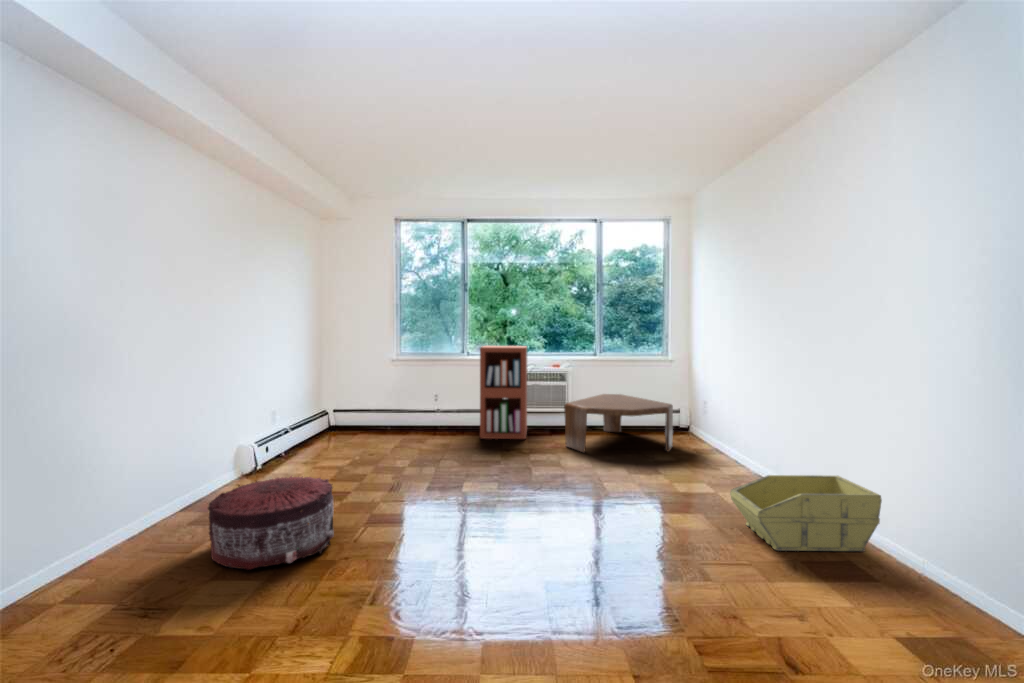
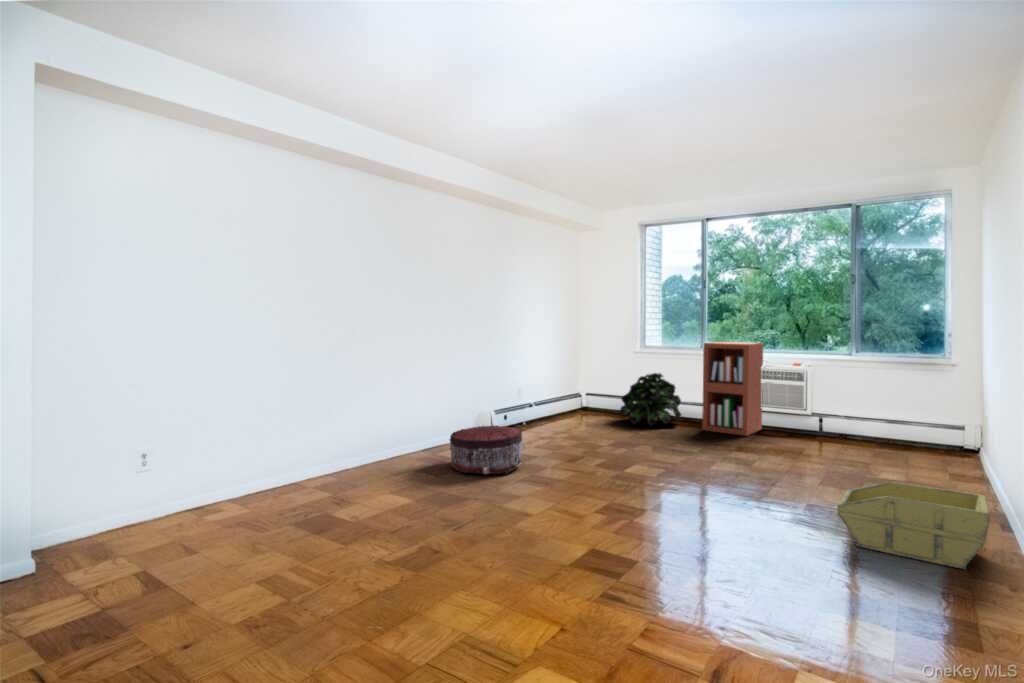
potted plant: none [384,381,455,442] -> present [620,373,681,426]
coffee table: present [564,394,673,452] -> none [781,399,915,467]

